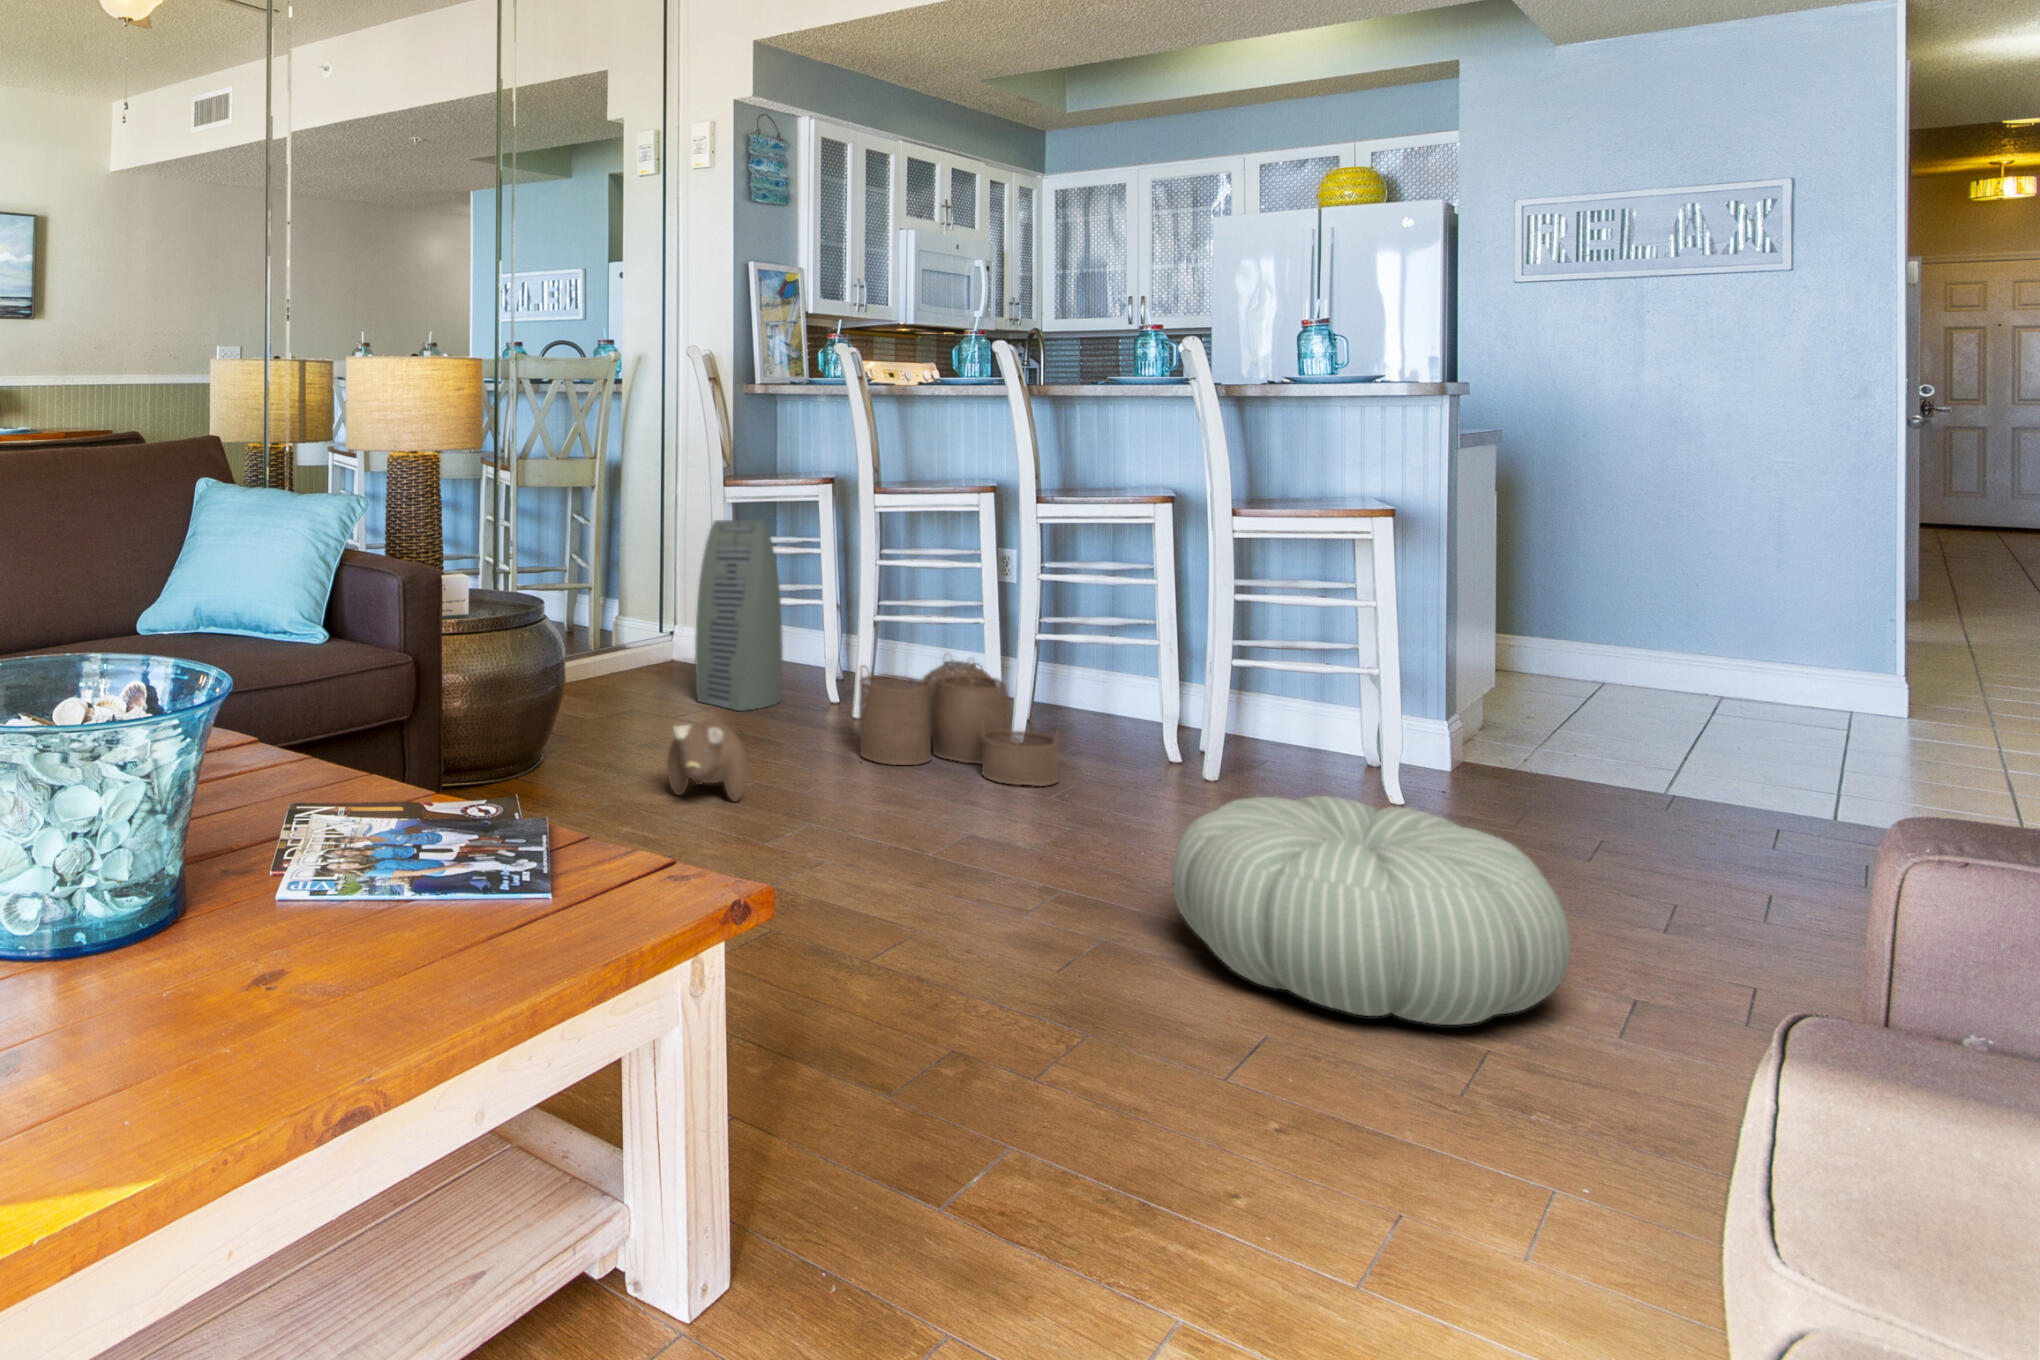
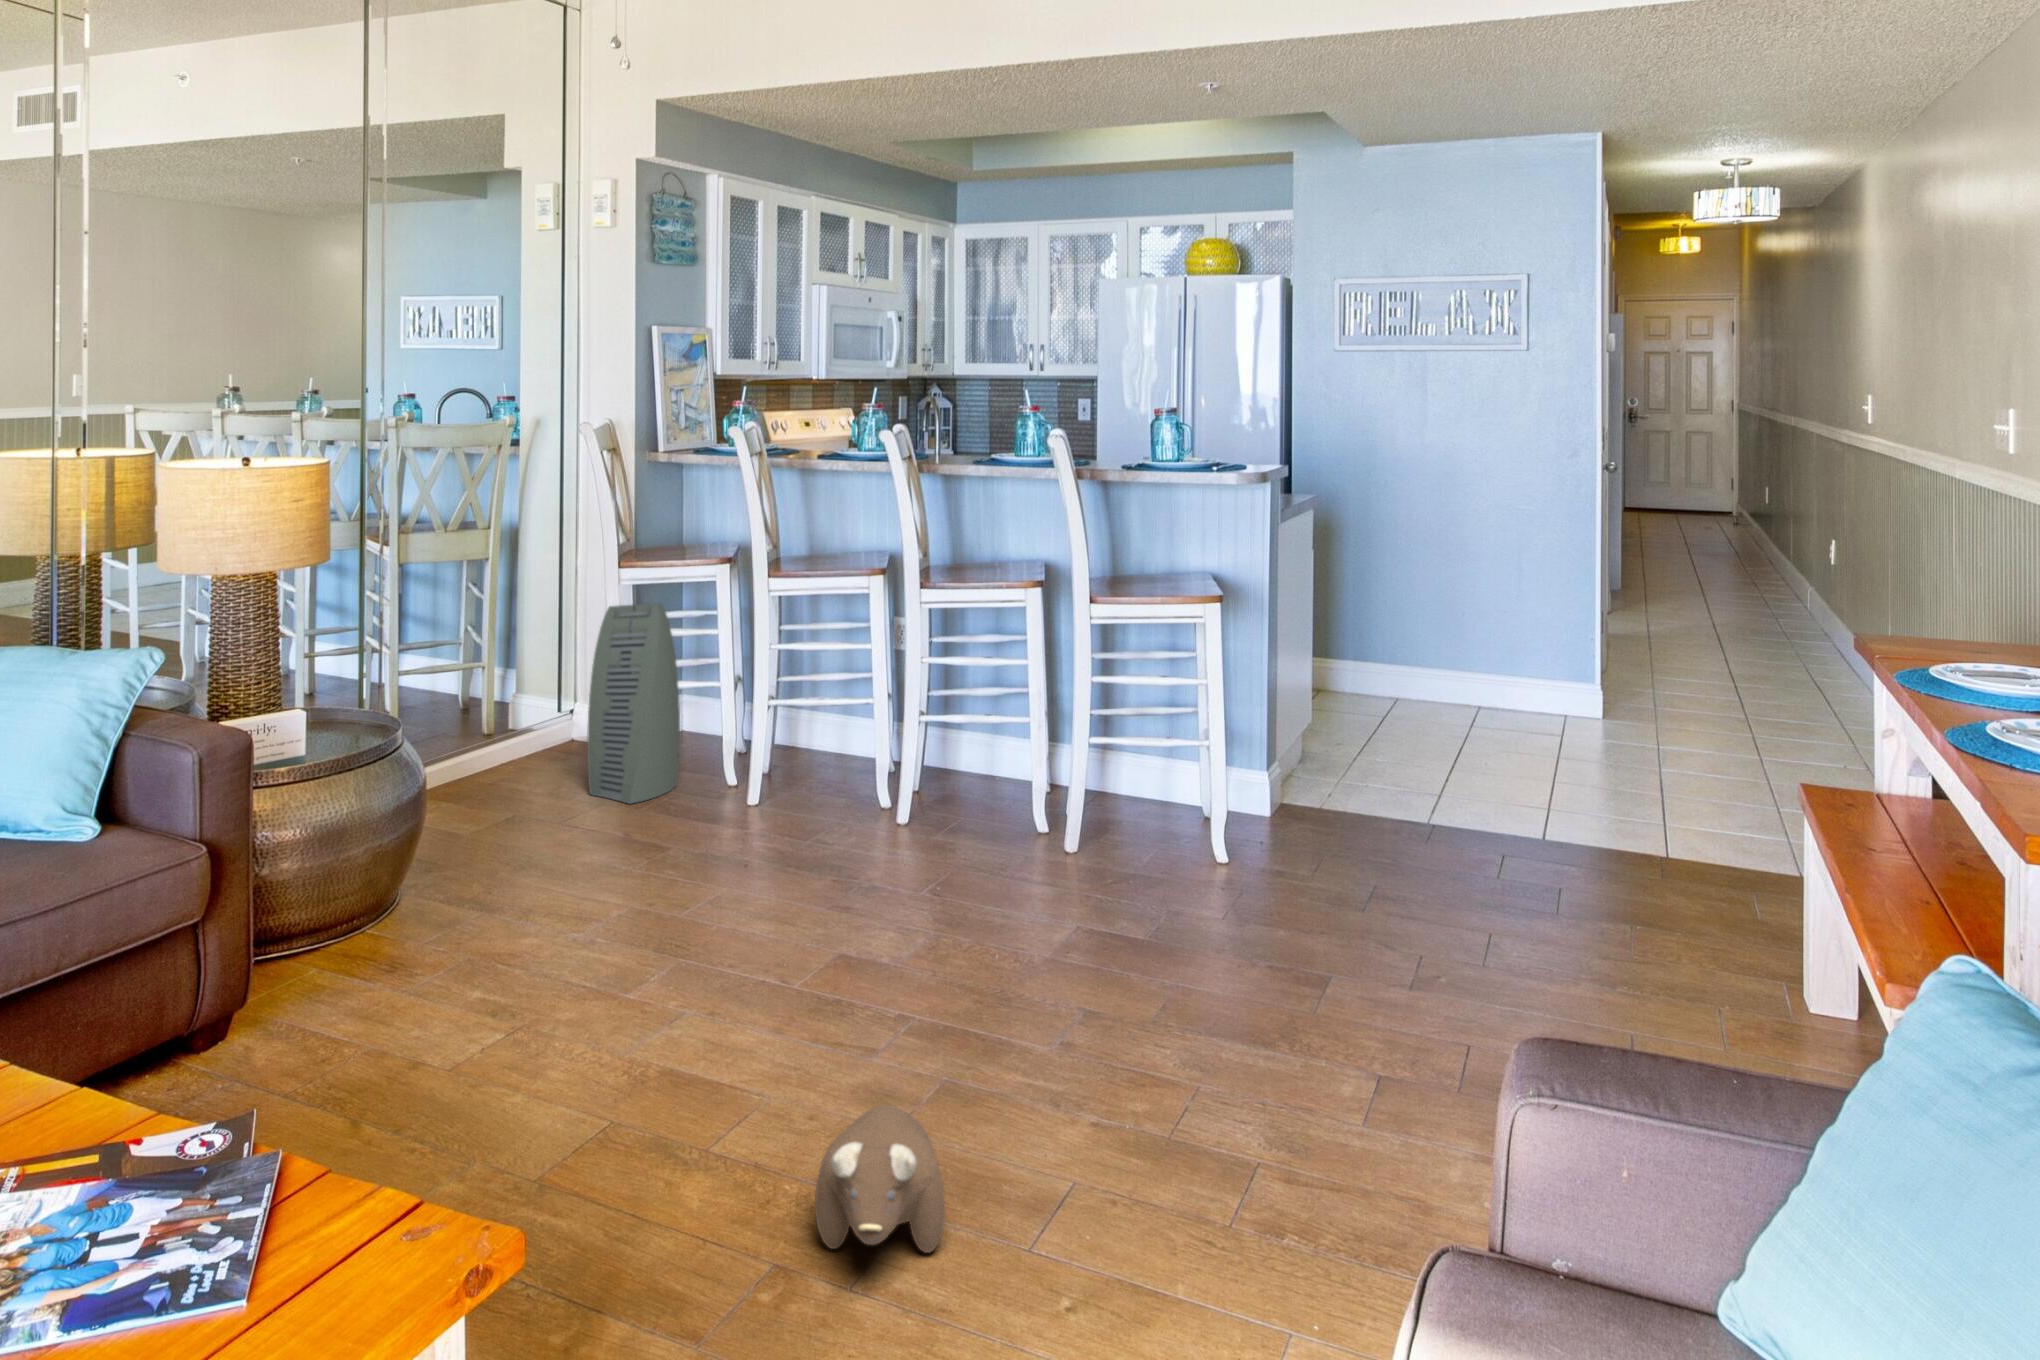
woven basket: present [859,654,1059,786] -> none [744,734,930,877]
plush toy: present [667,719,747,801] -> present [815,1105,945,1253]
pouf: present [1172,796,1570,1025] -> none [1002,907,1326,1148]

